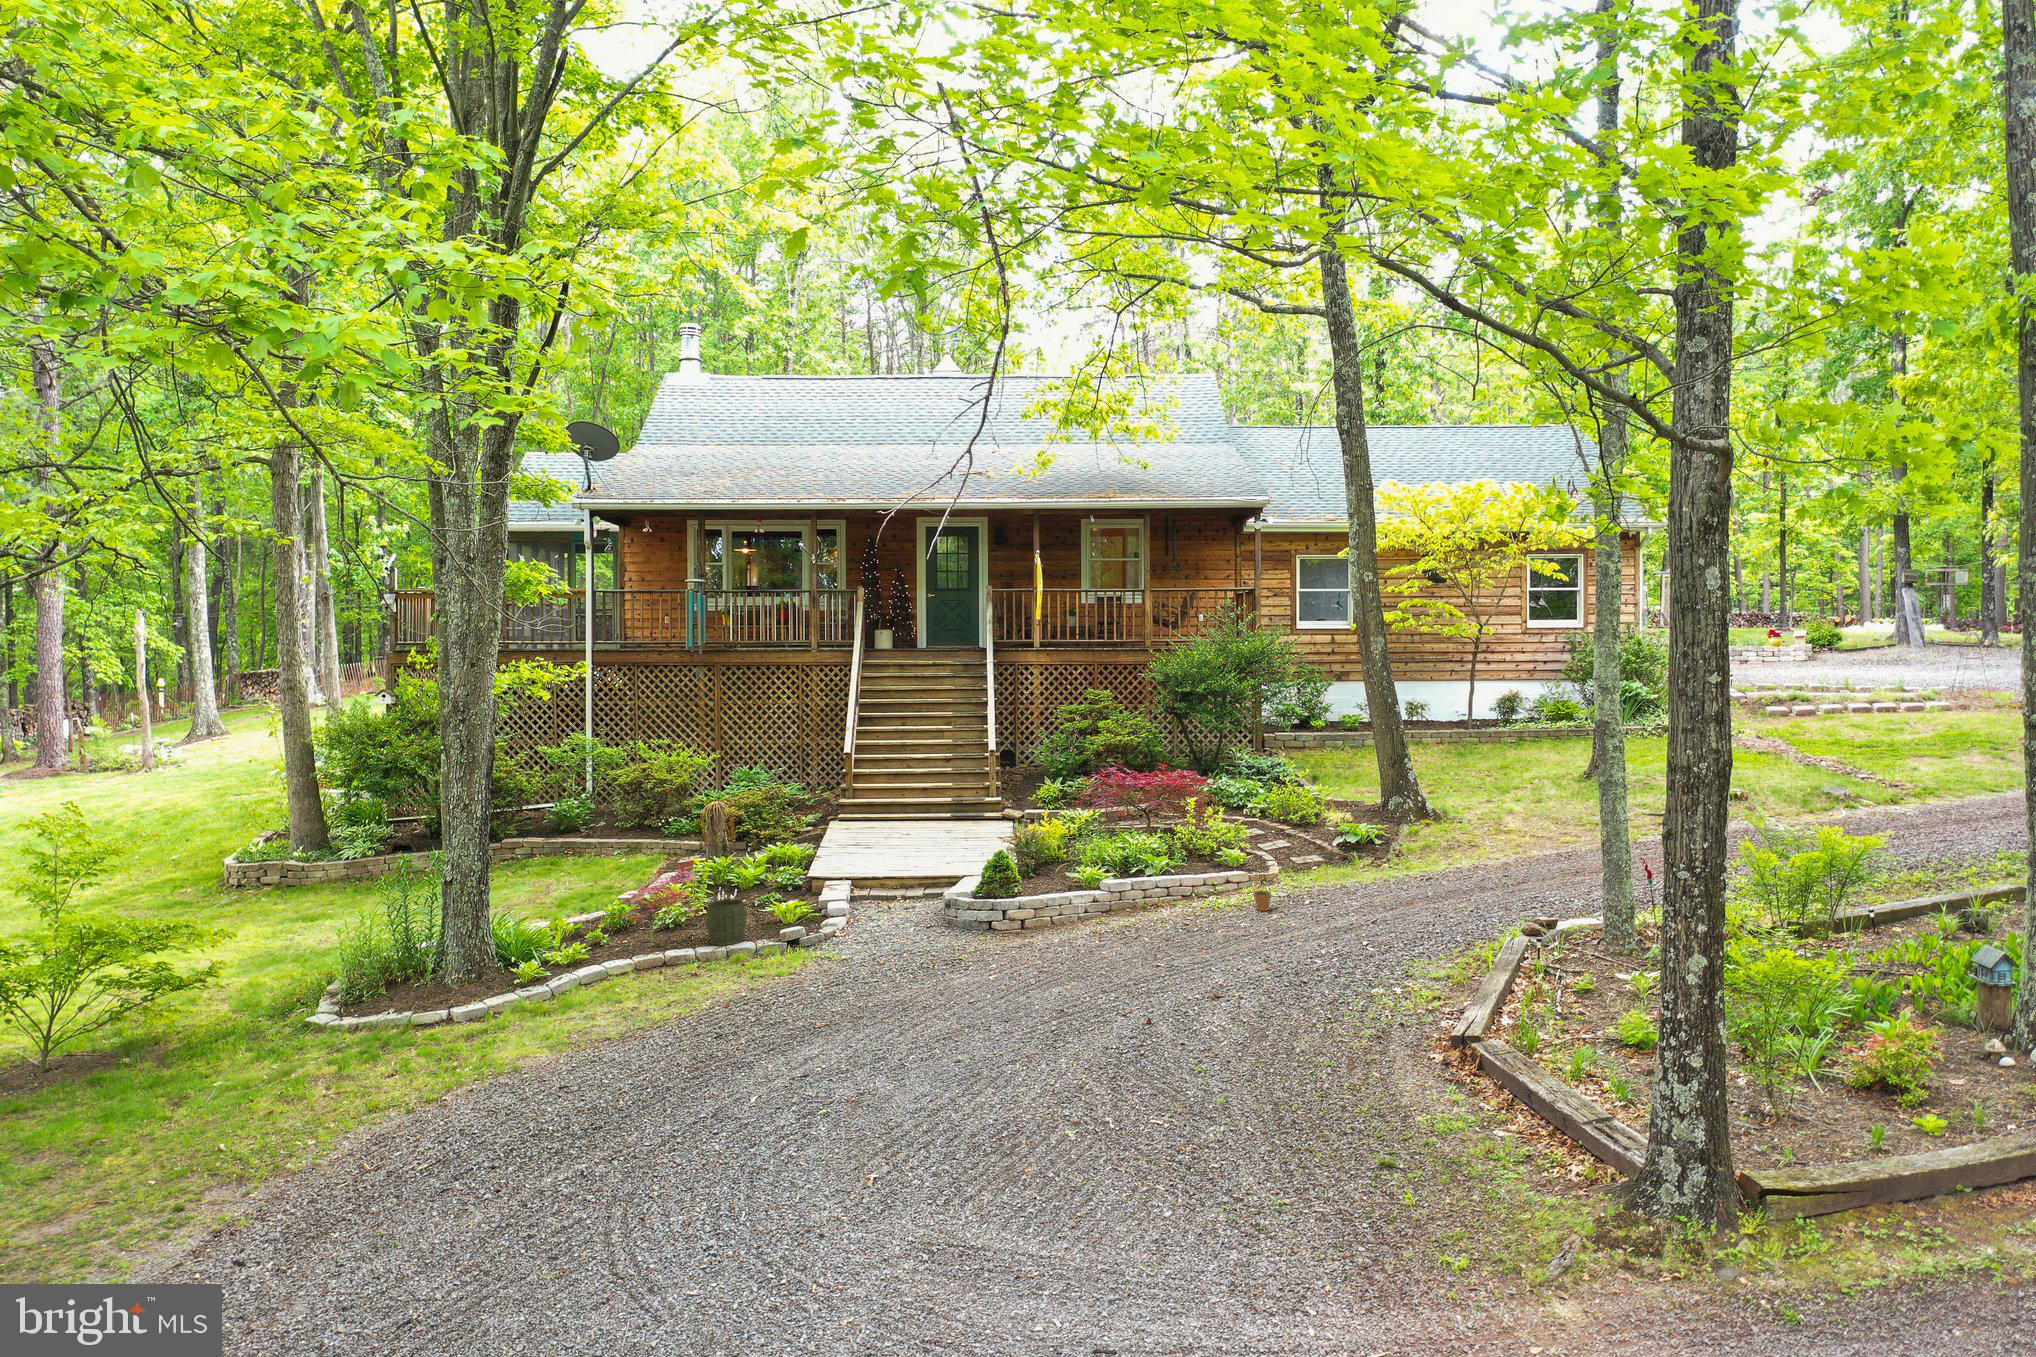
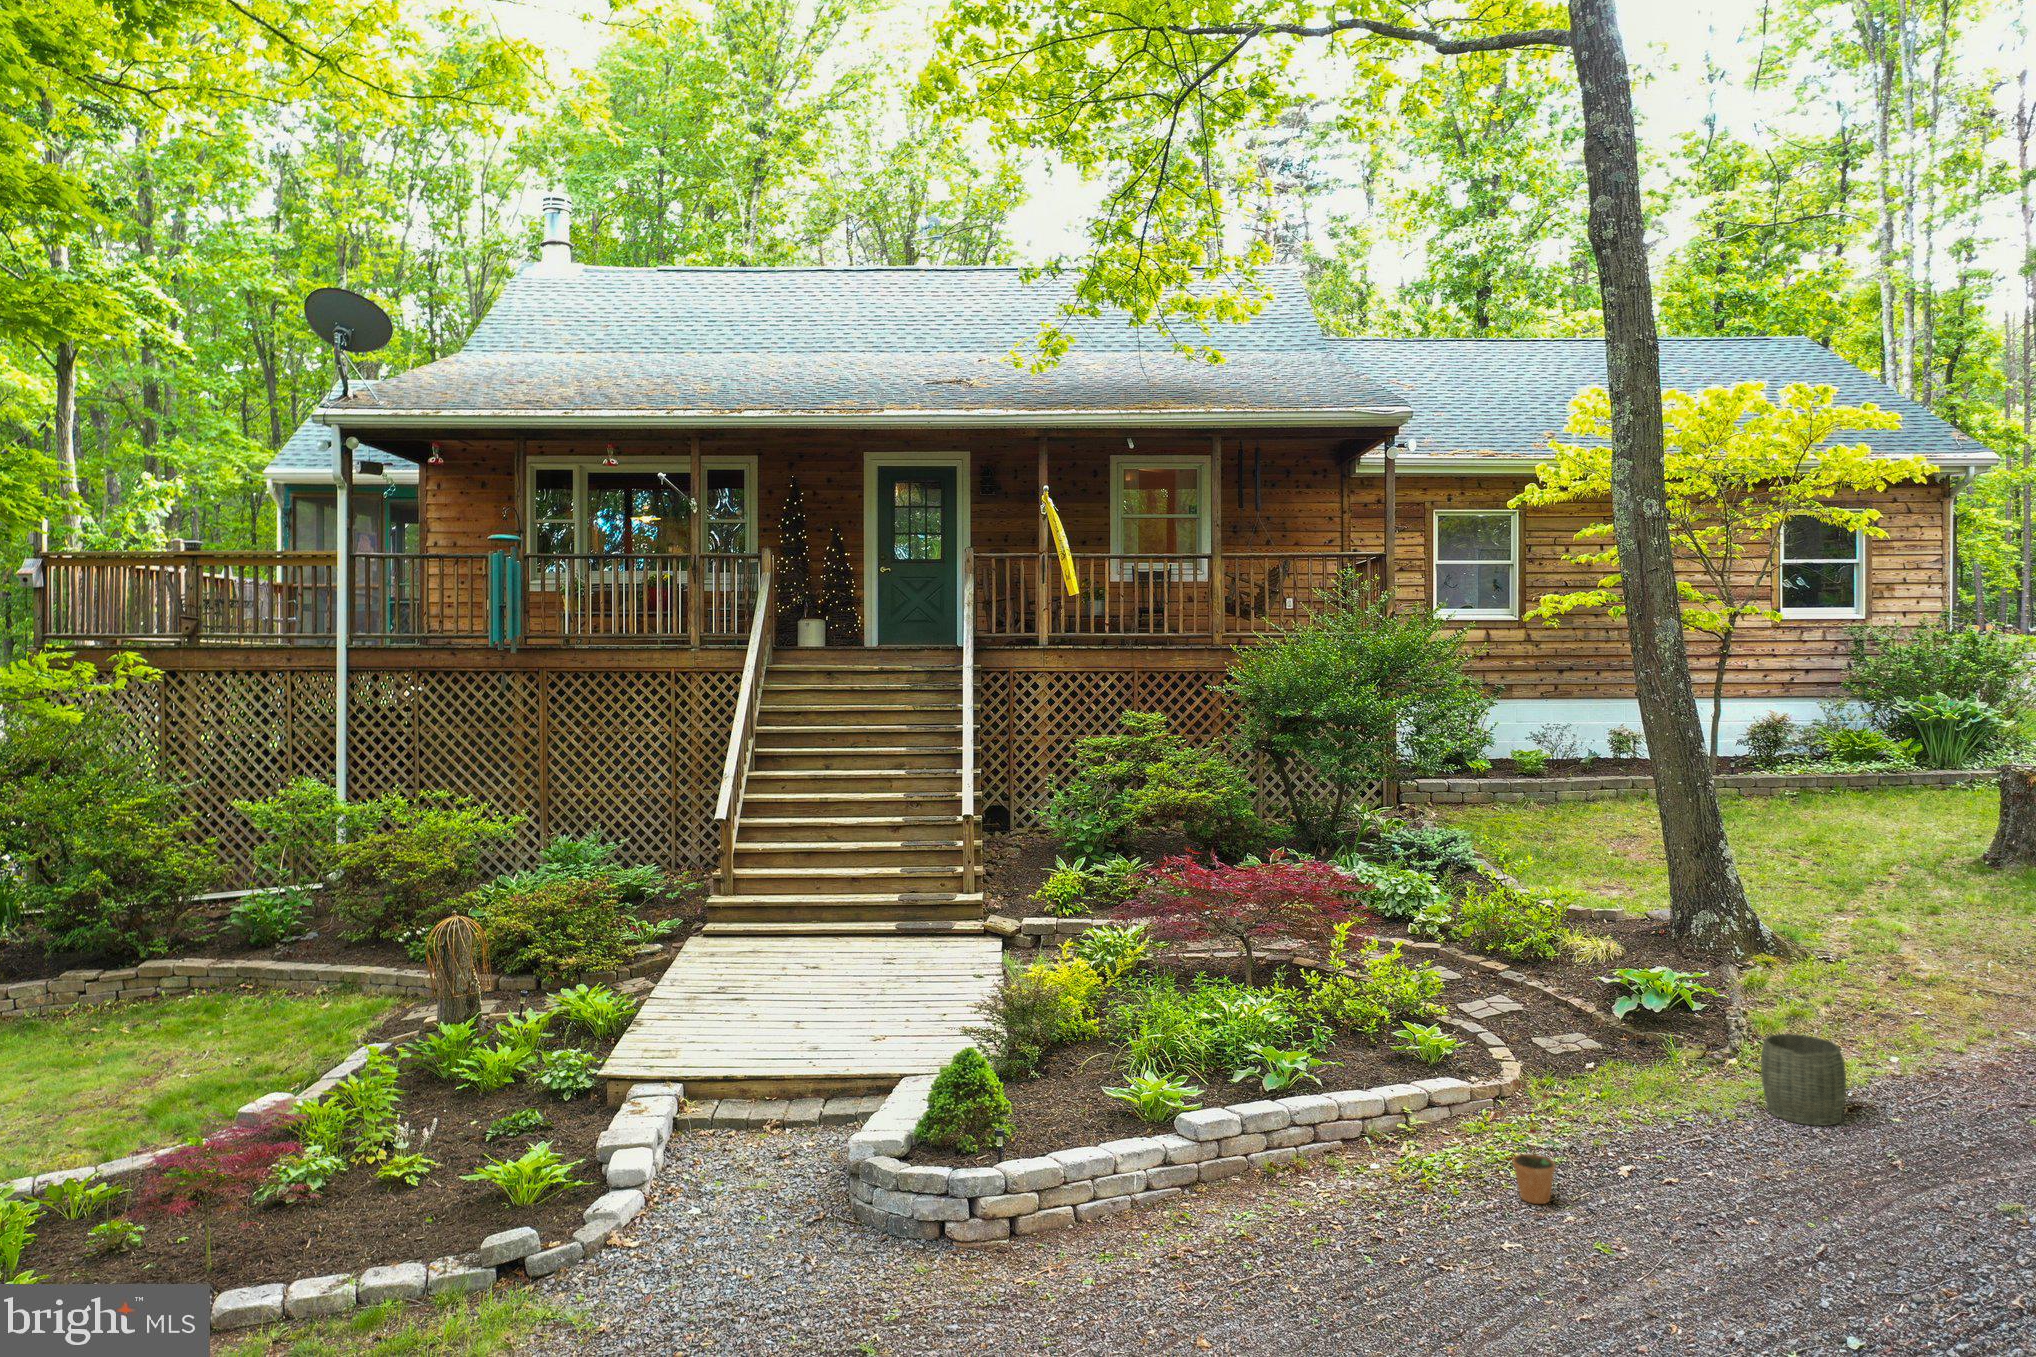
woven basket: present [706,899,746,946] -> present [1761,1034,1846,1126]

